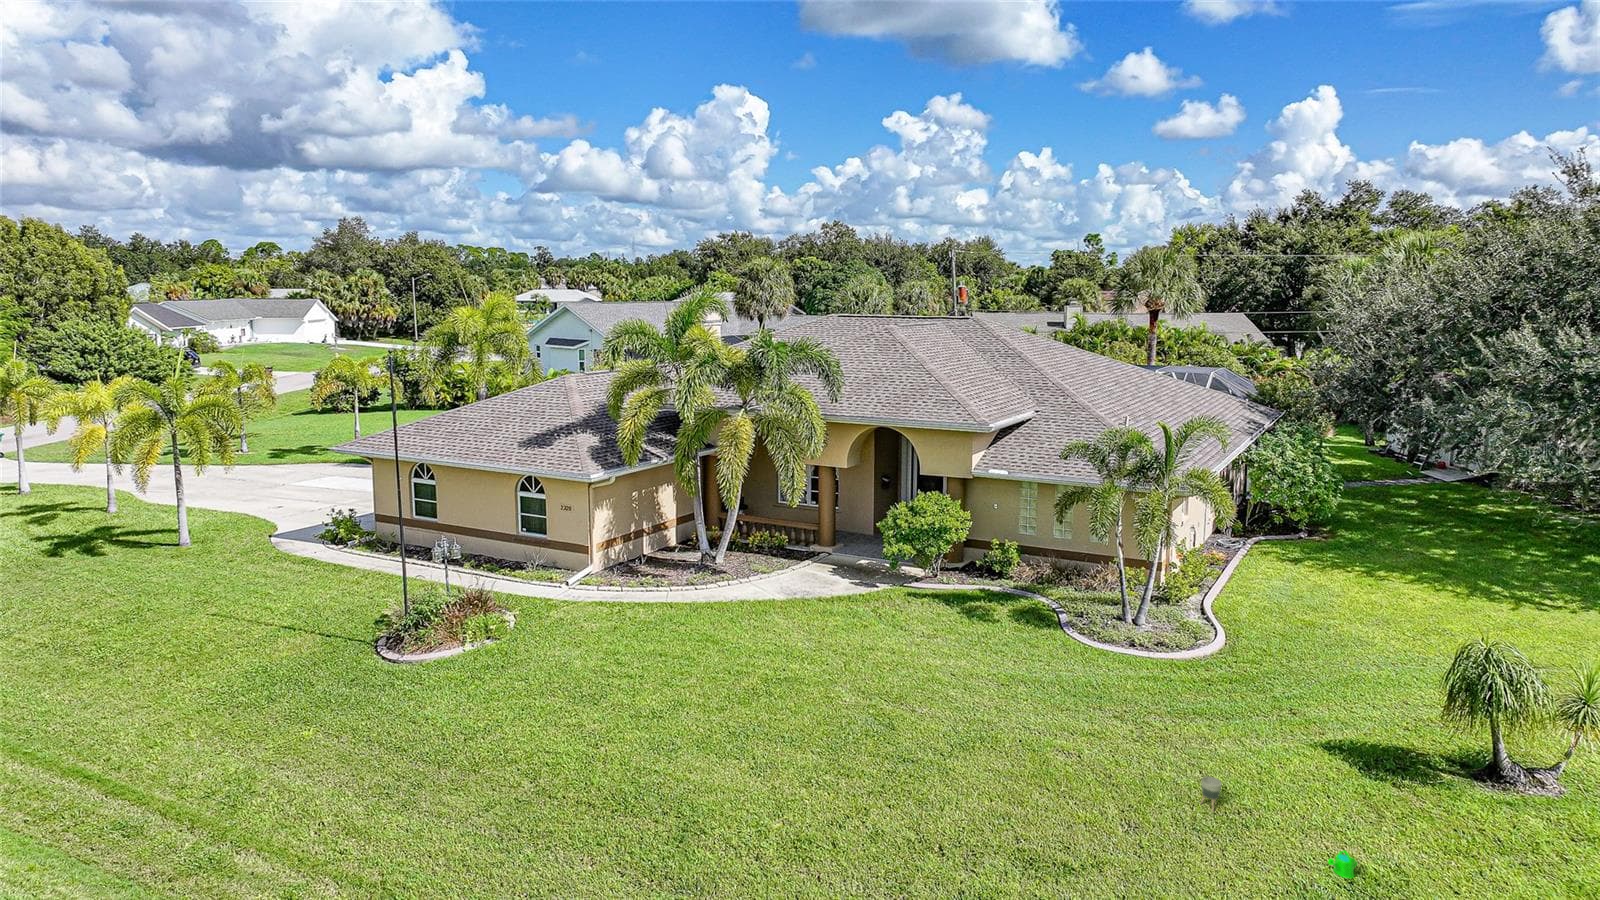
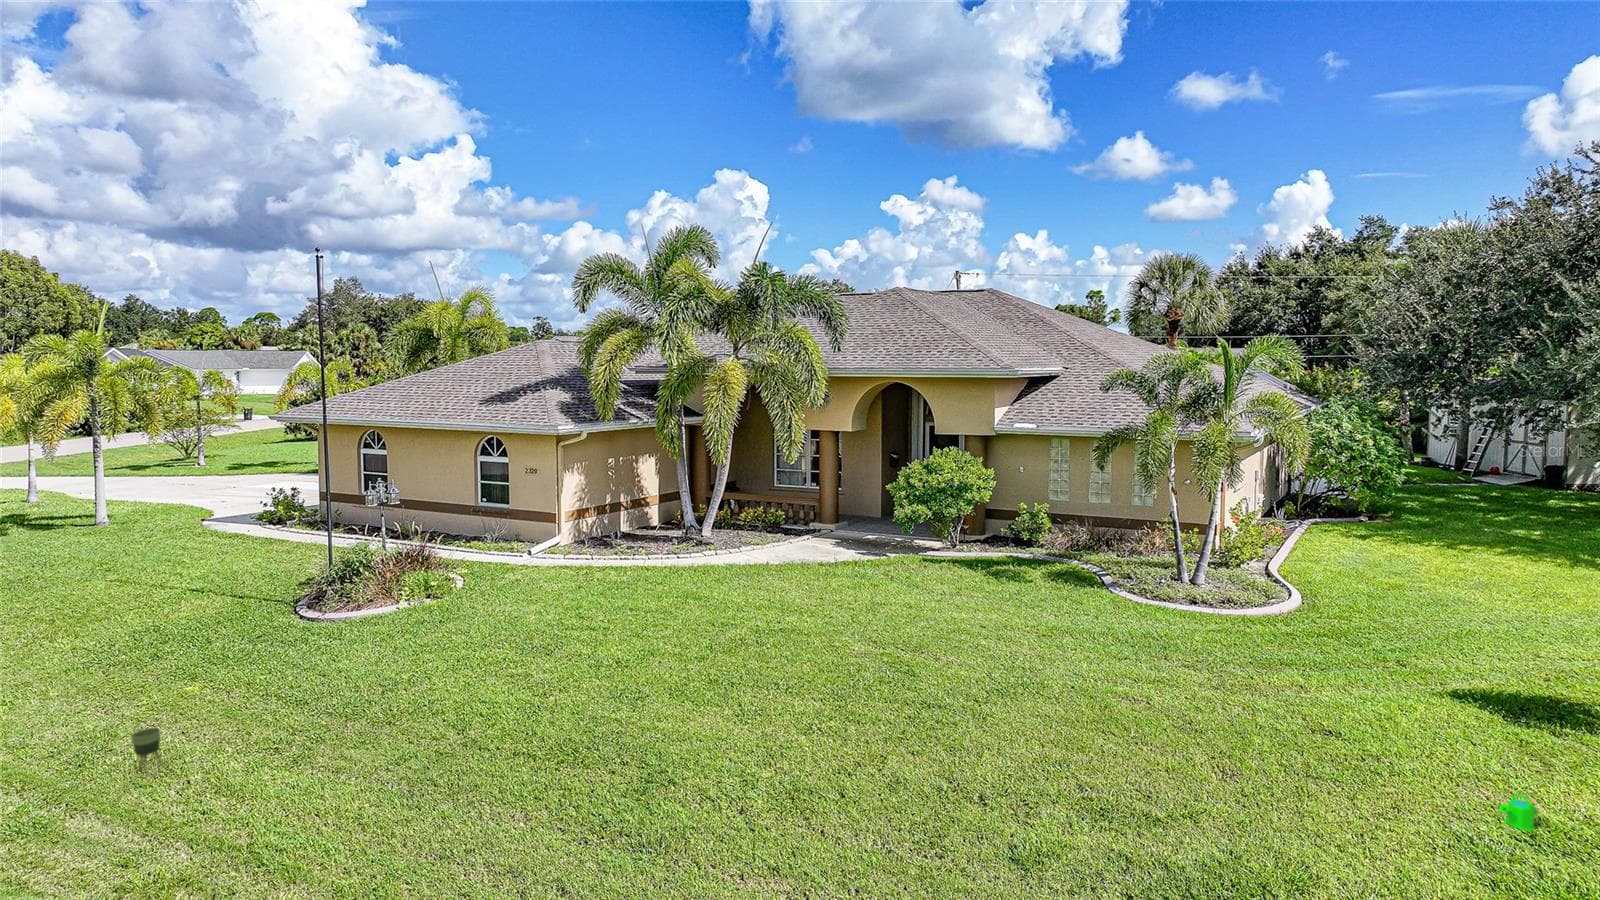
planter: present [1201,776,1222,811] -> present [131,728,162,771]

